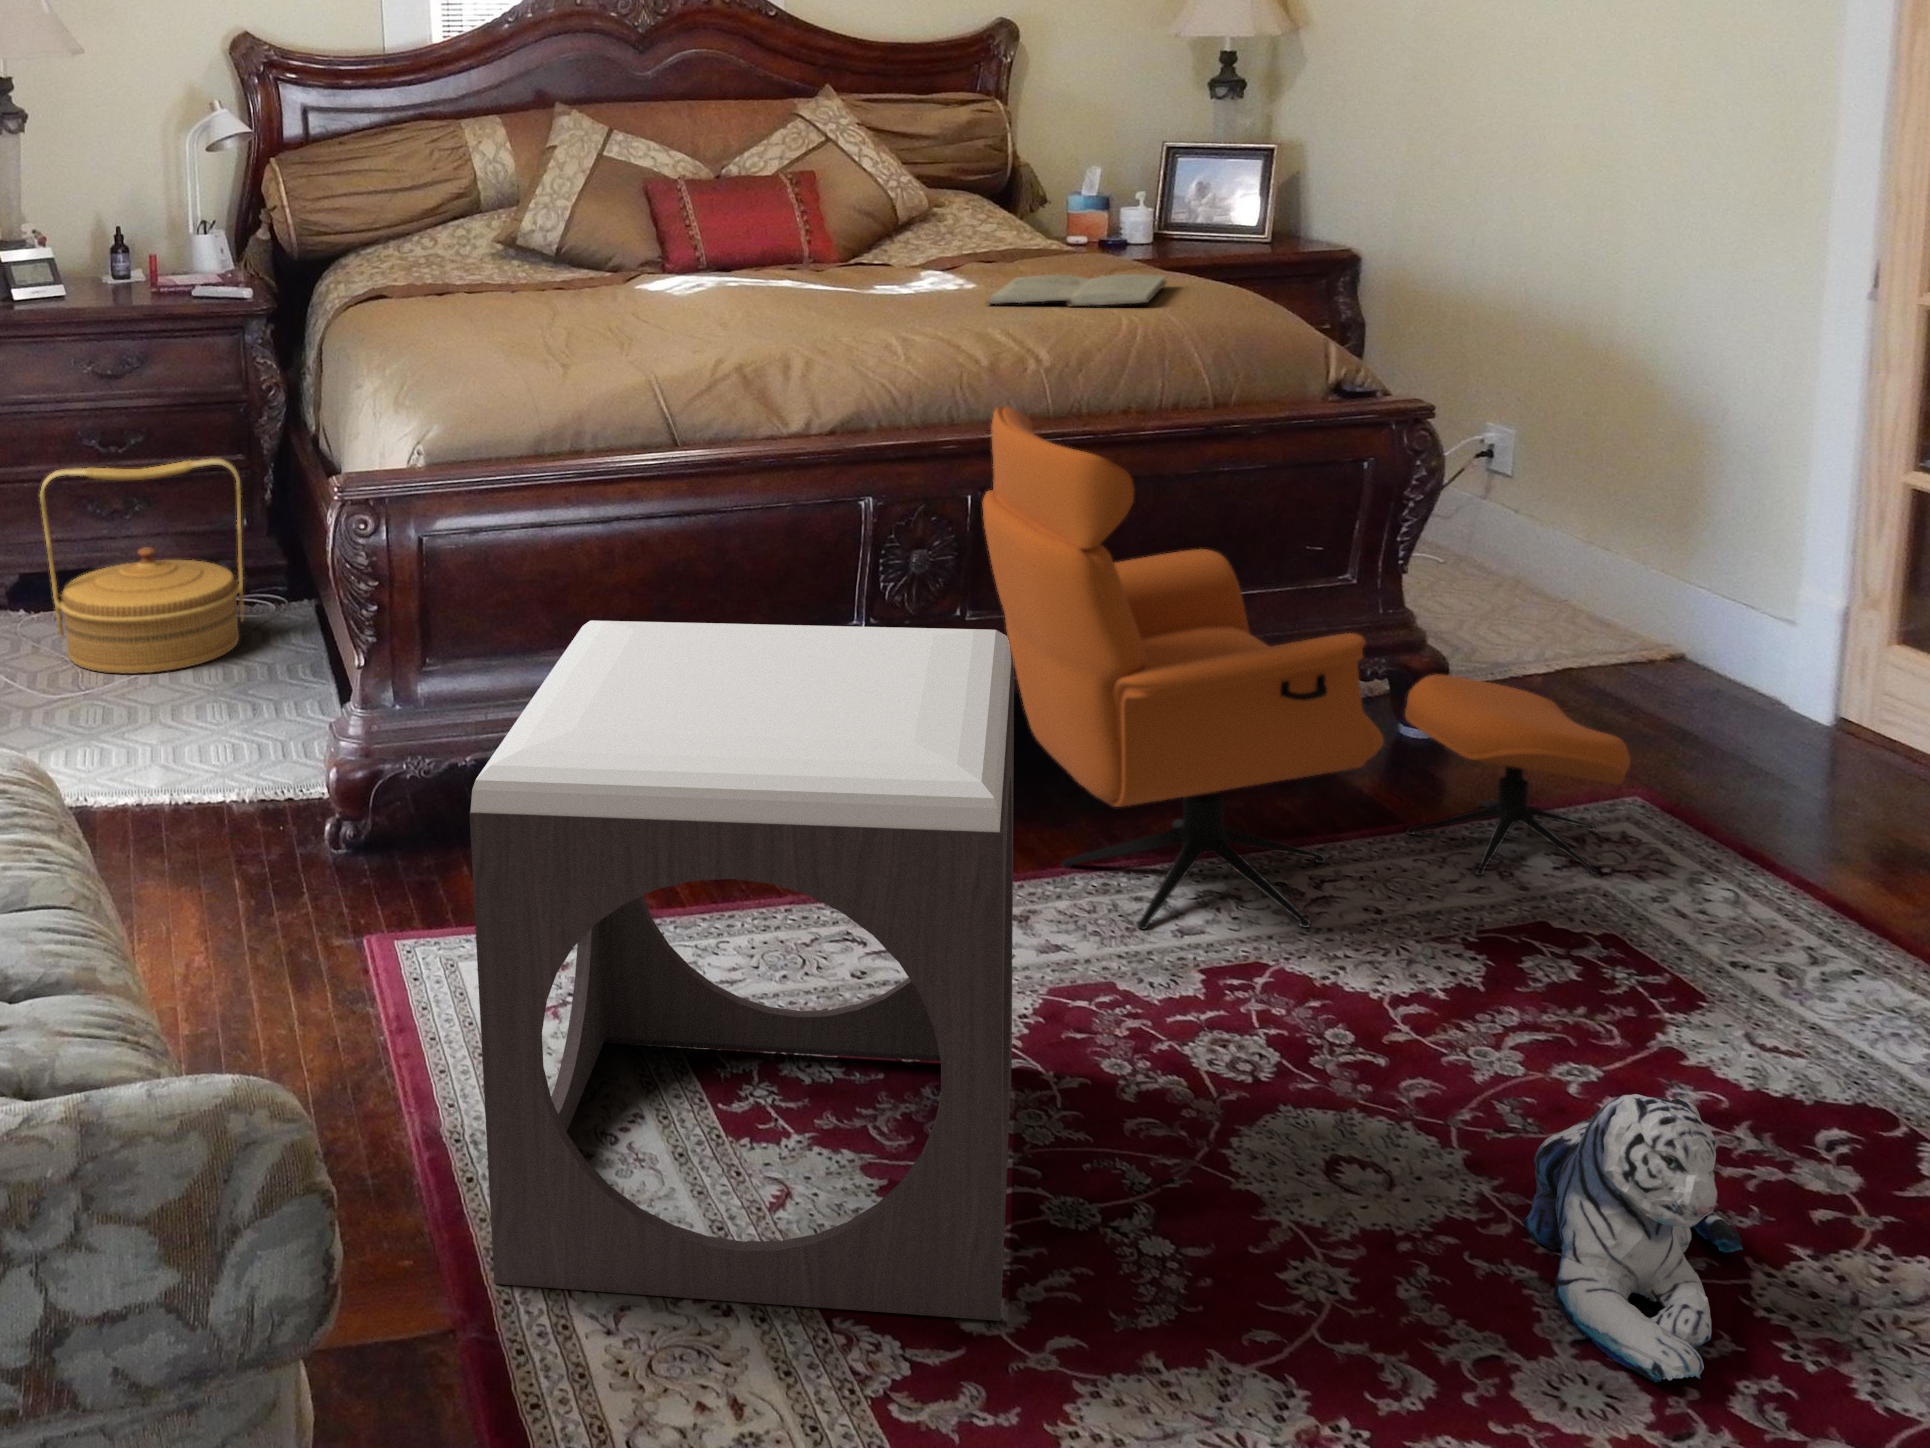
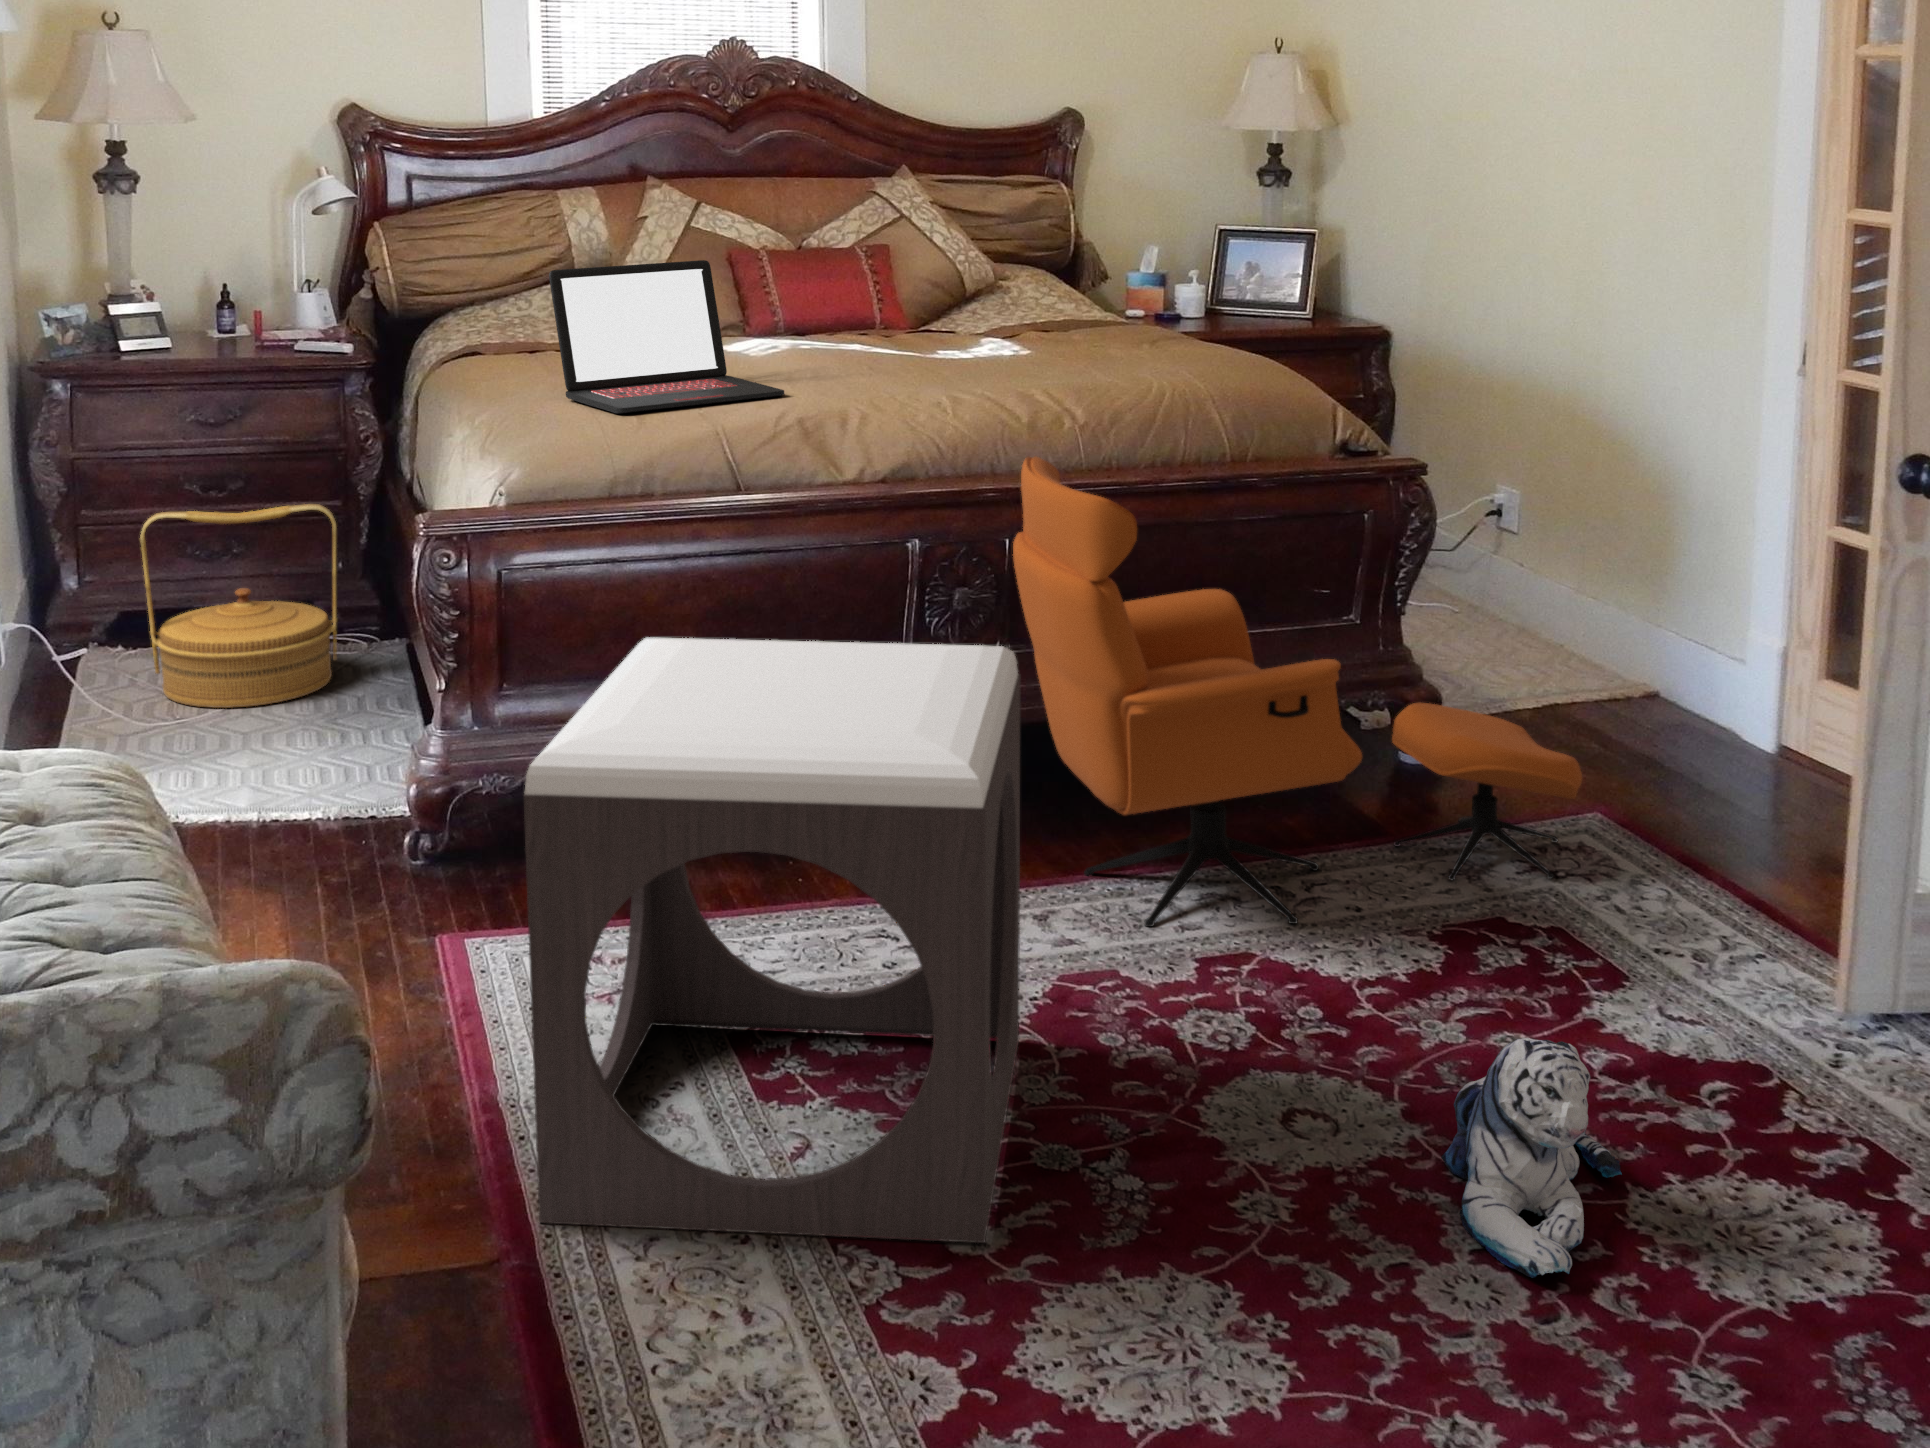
laptop: none [461,192,717,362] -> present [549,260,784,414]
book: present [986,274,1166,306] -> none [1034,344,1200,372]

